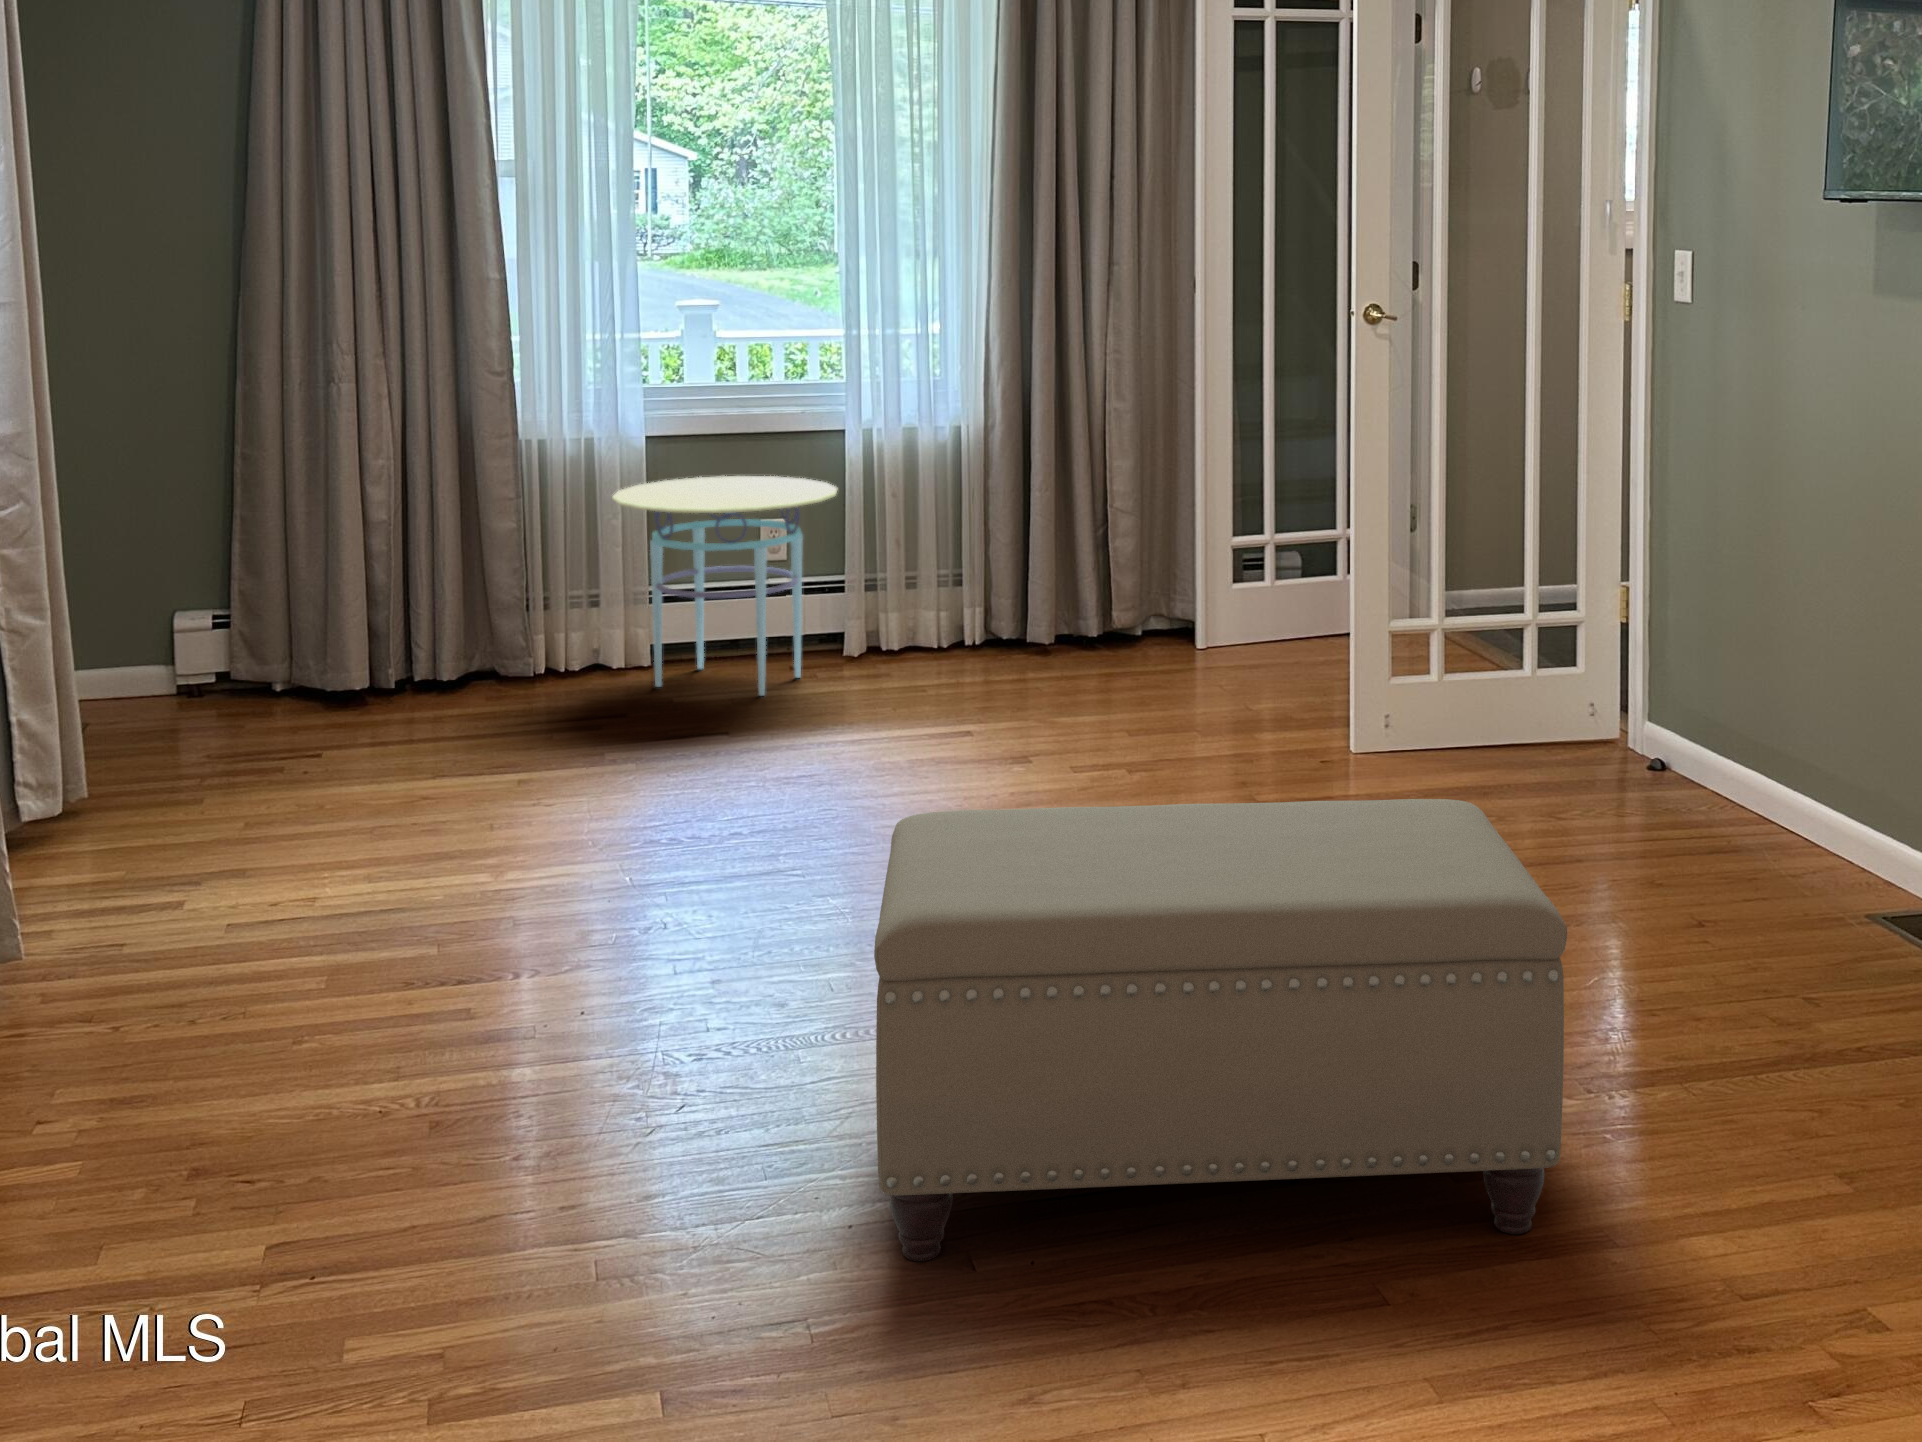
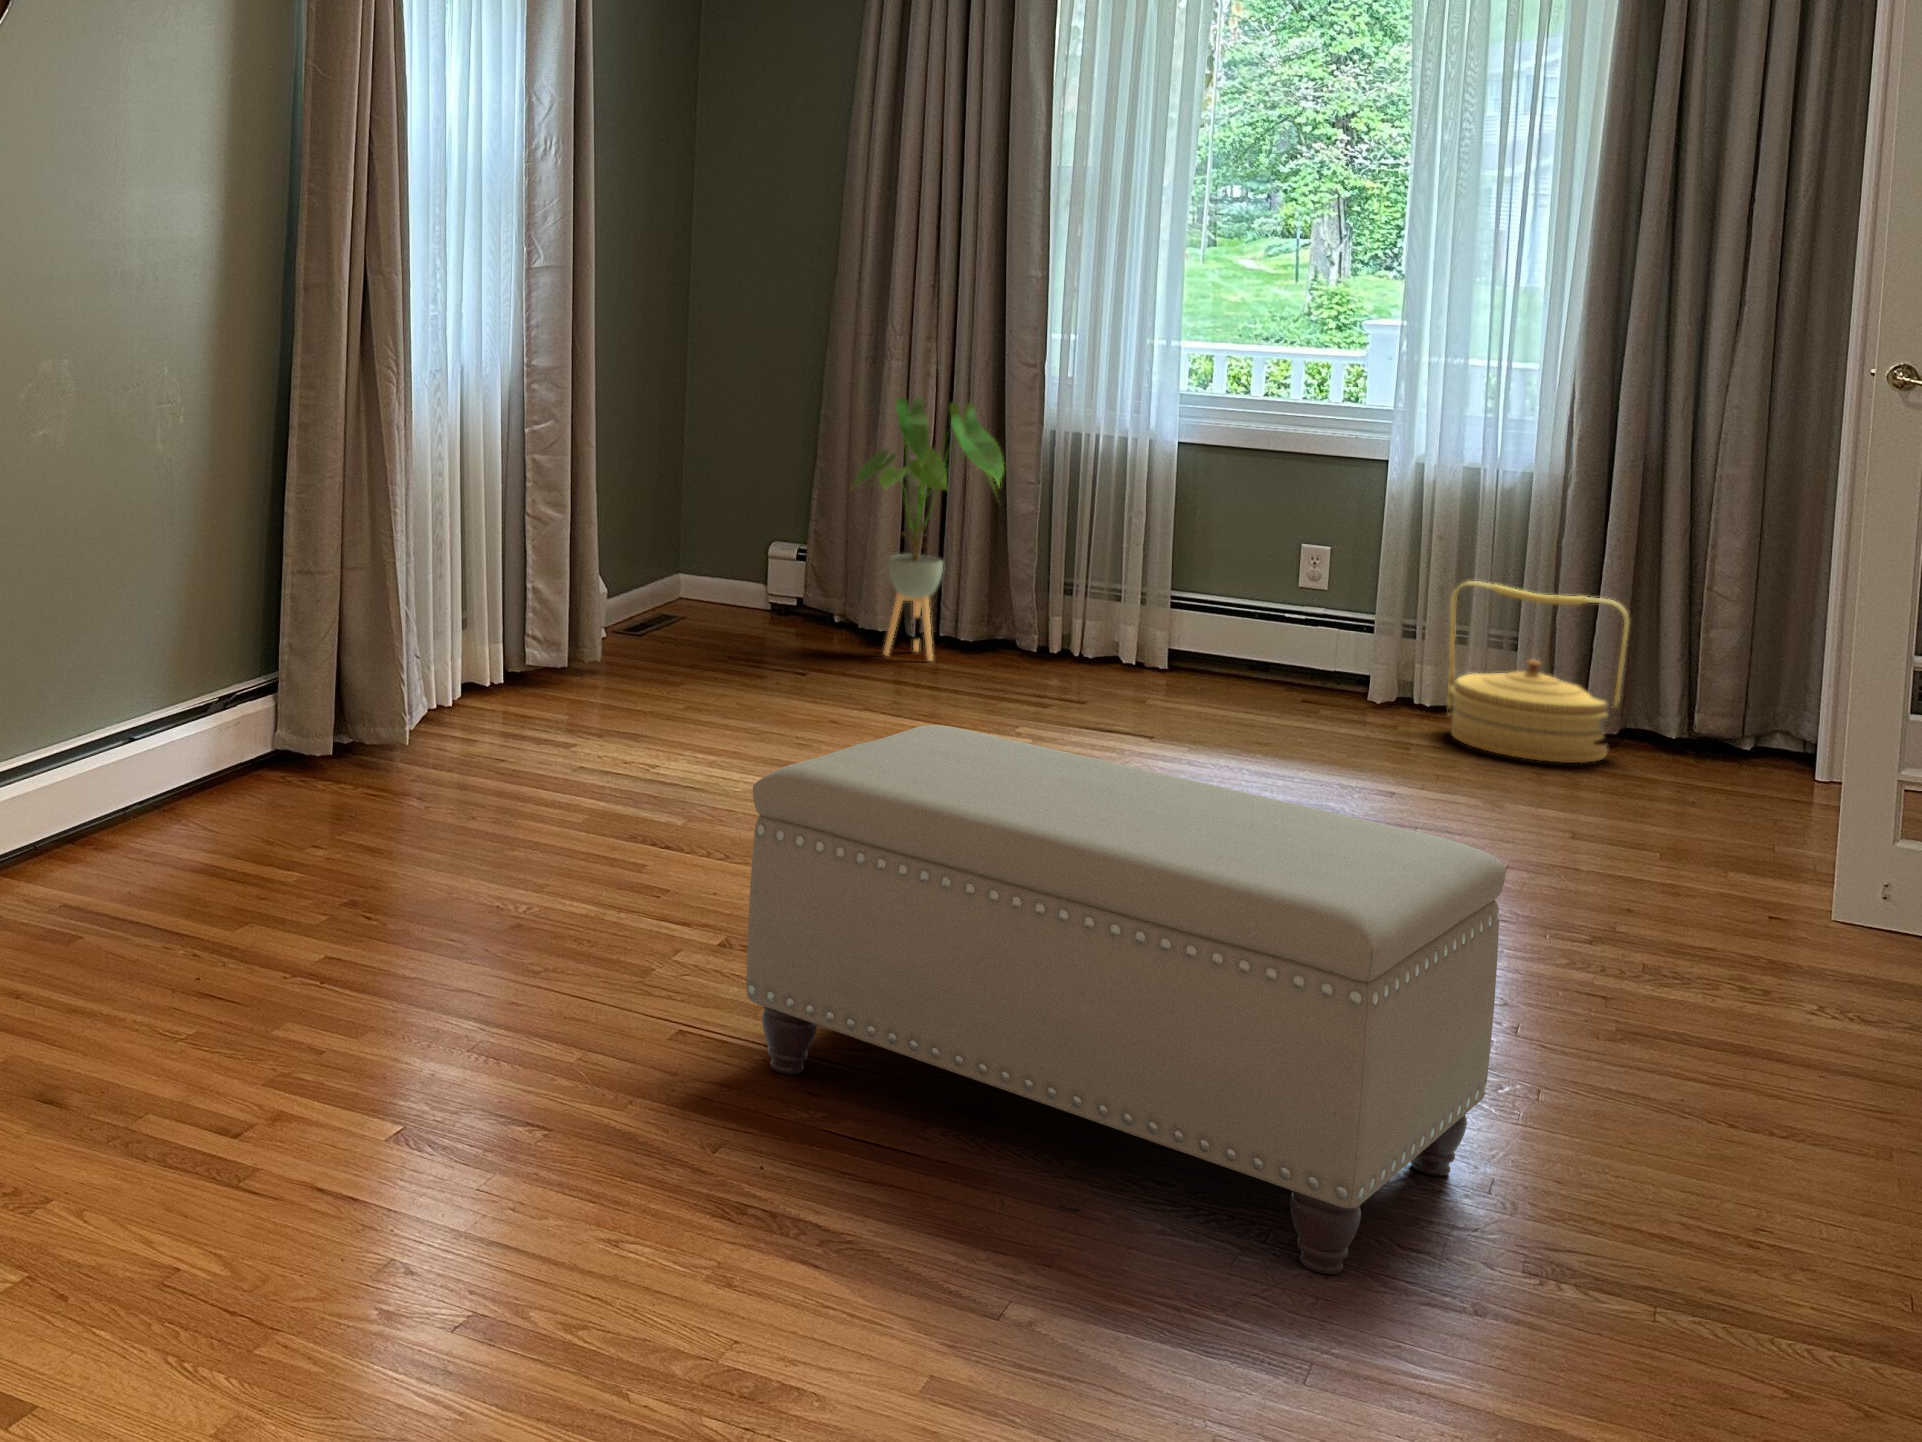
house plant: none [332,426,513,721] -> present [854,398,1004,661]
side table: present [612,476,837,696] -> none [1114,486,1350,711]
woven basket: none [929,528,1071,681] -> present [1448,581,1630,763]

